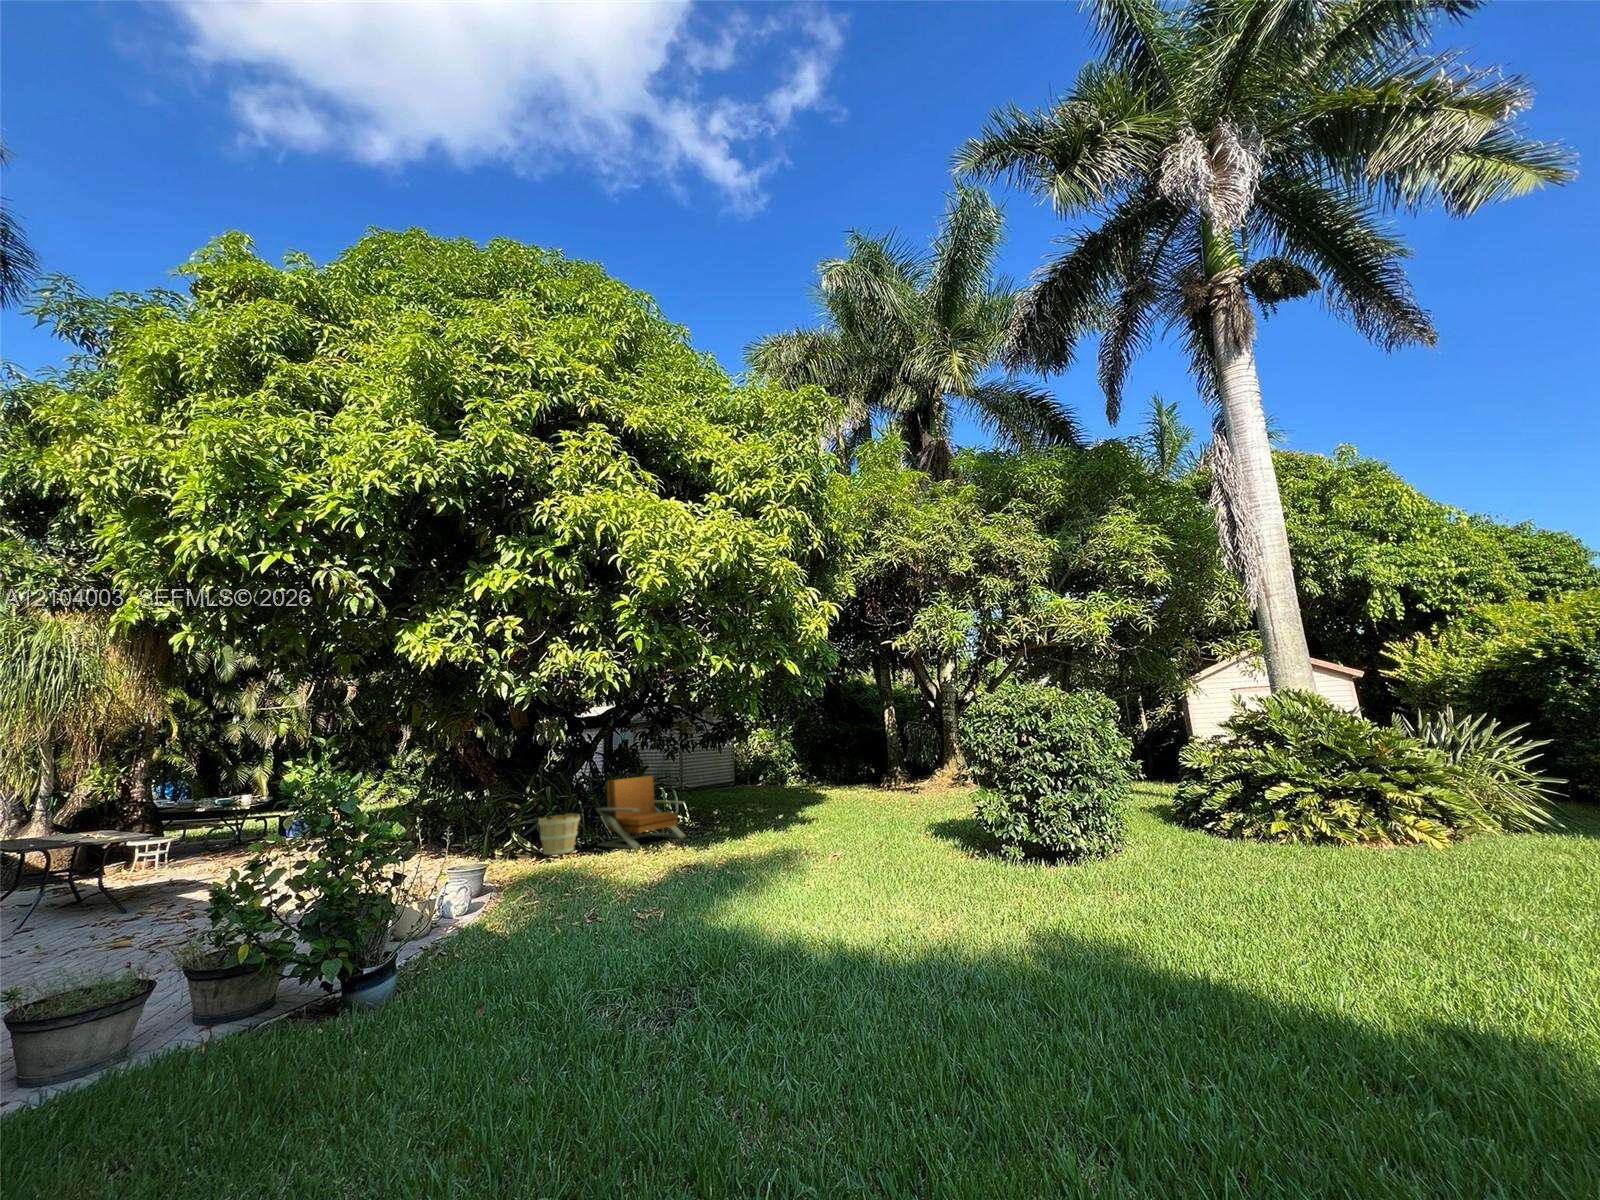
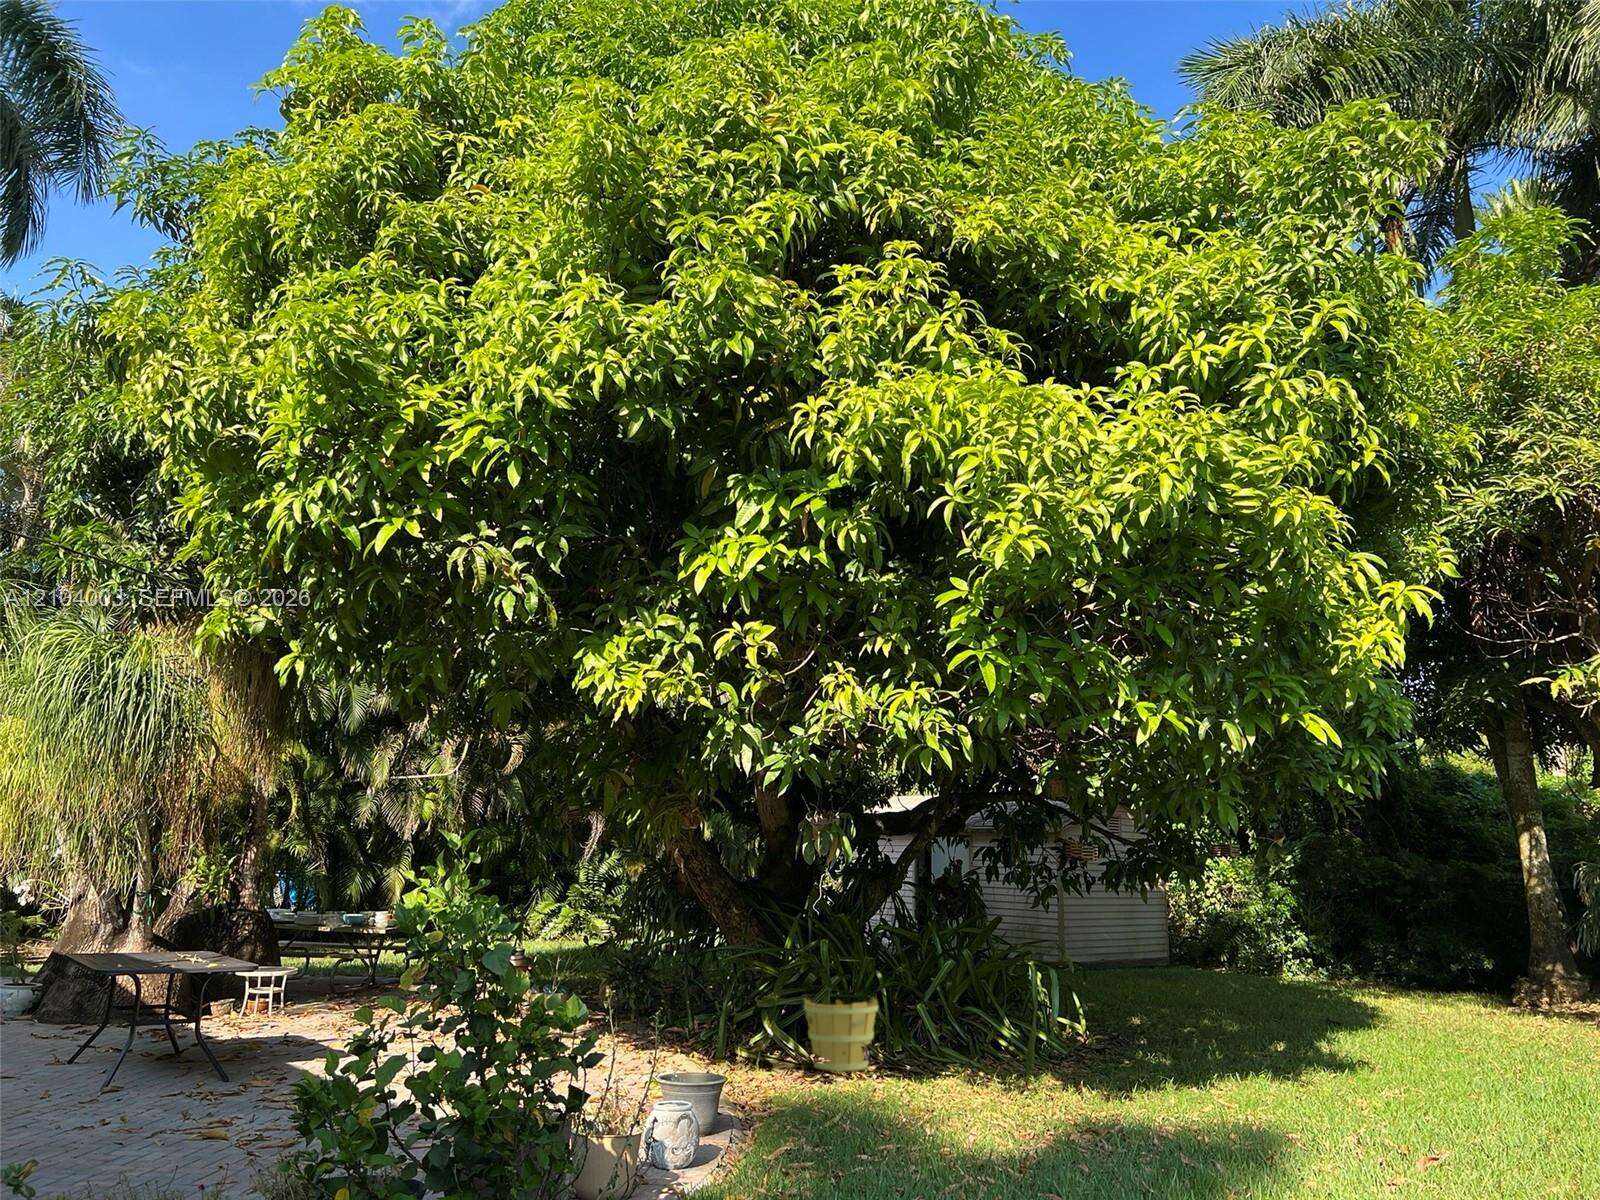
lounge chair: present [596,776,685,849] -> none [907,936,1081,1079]

